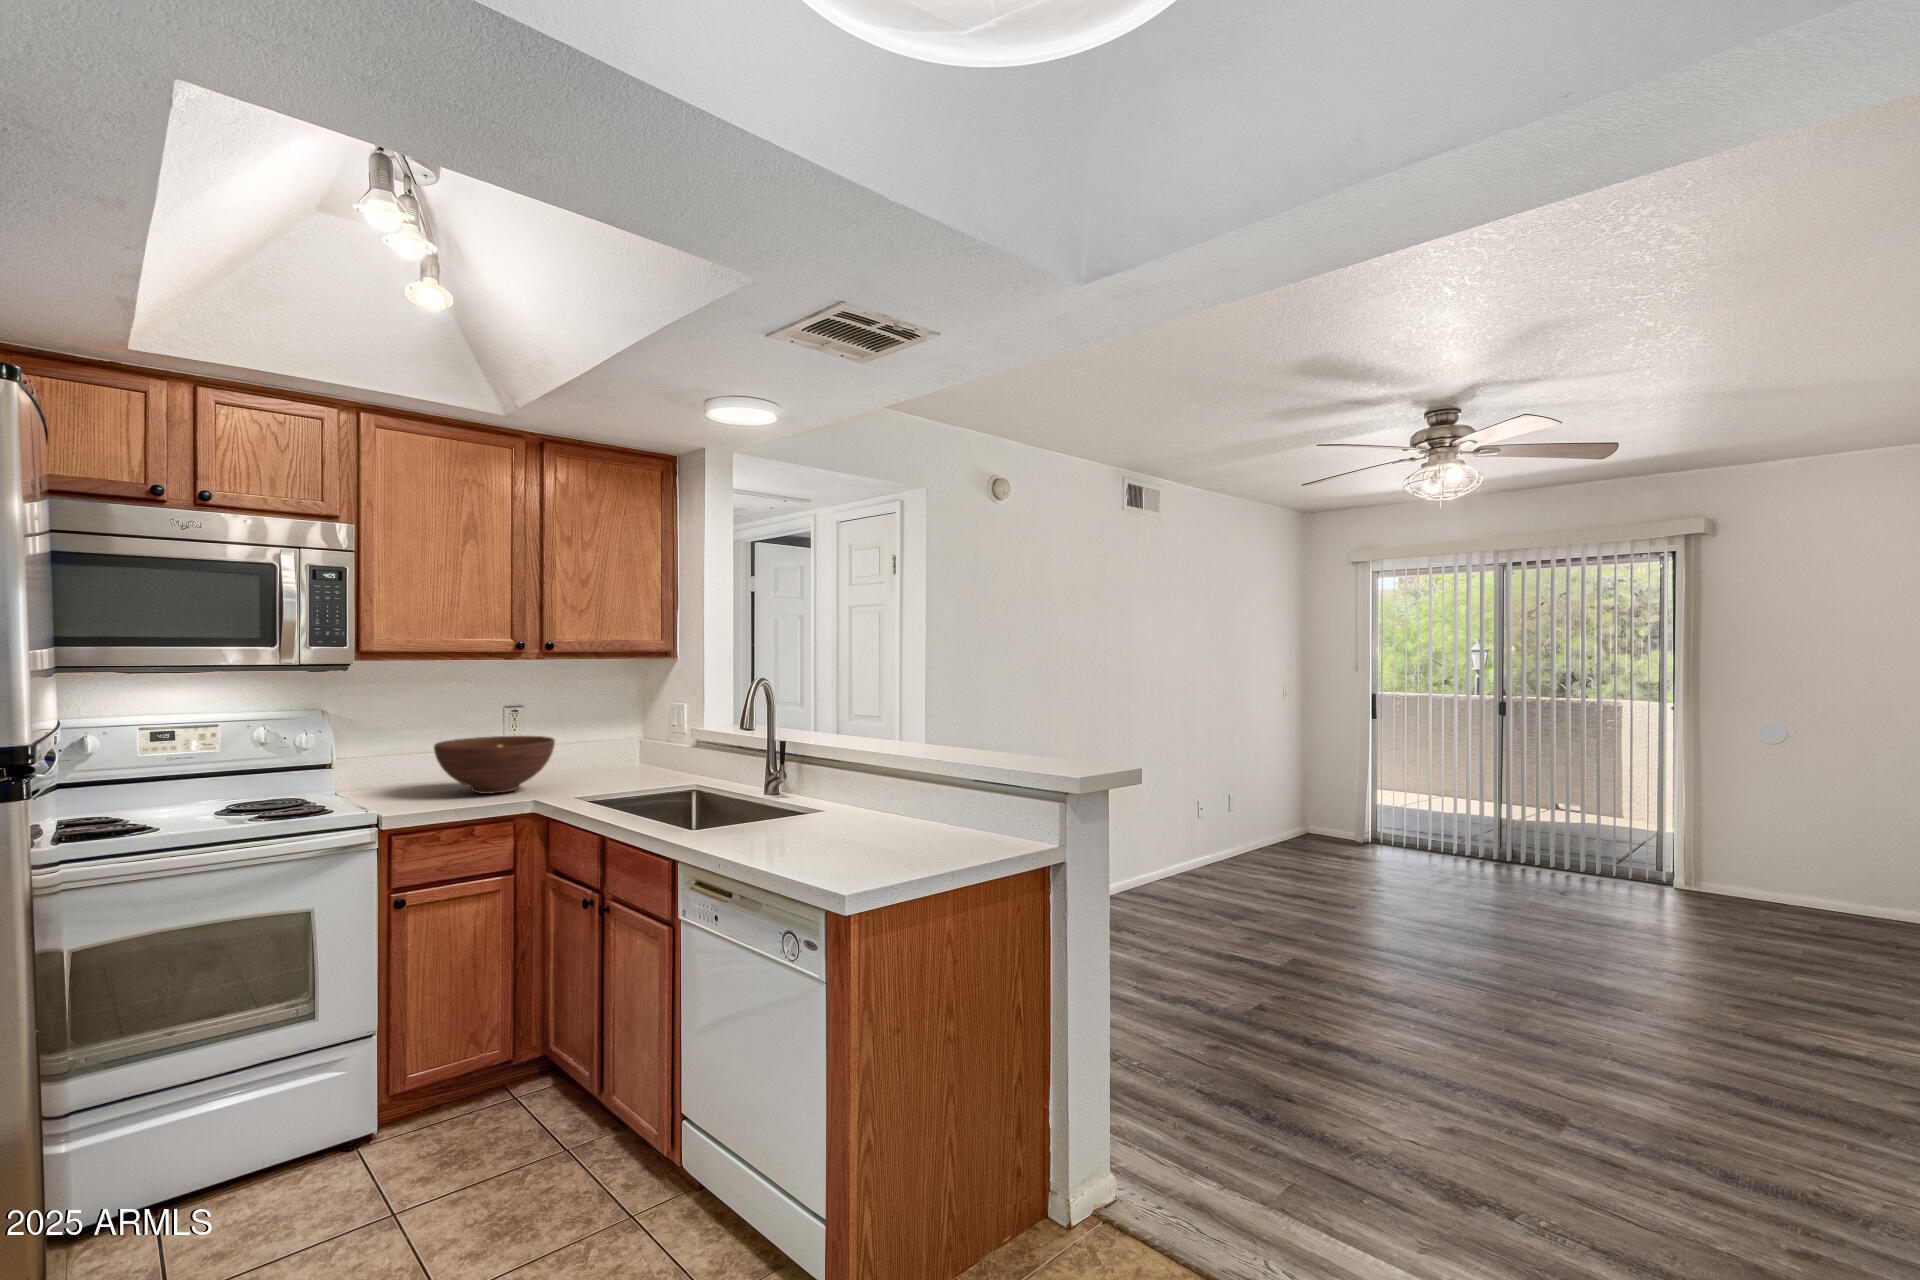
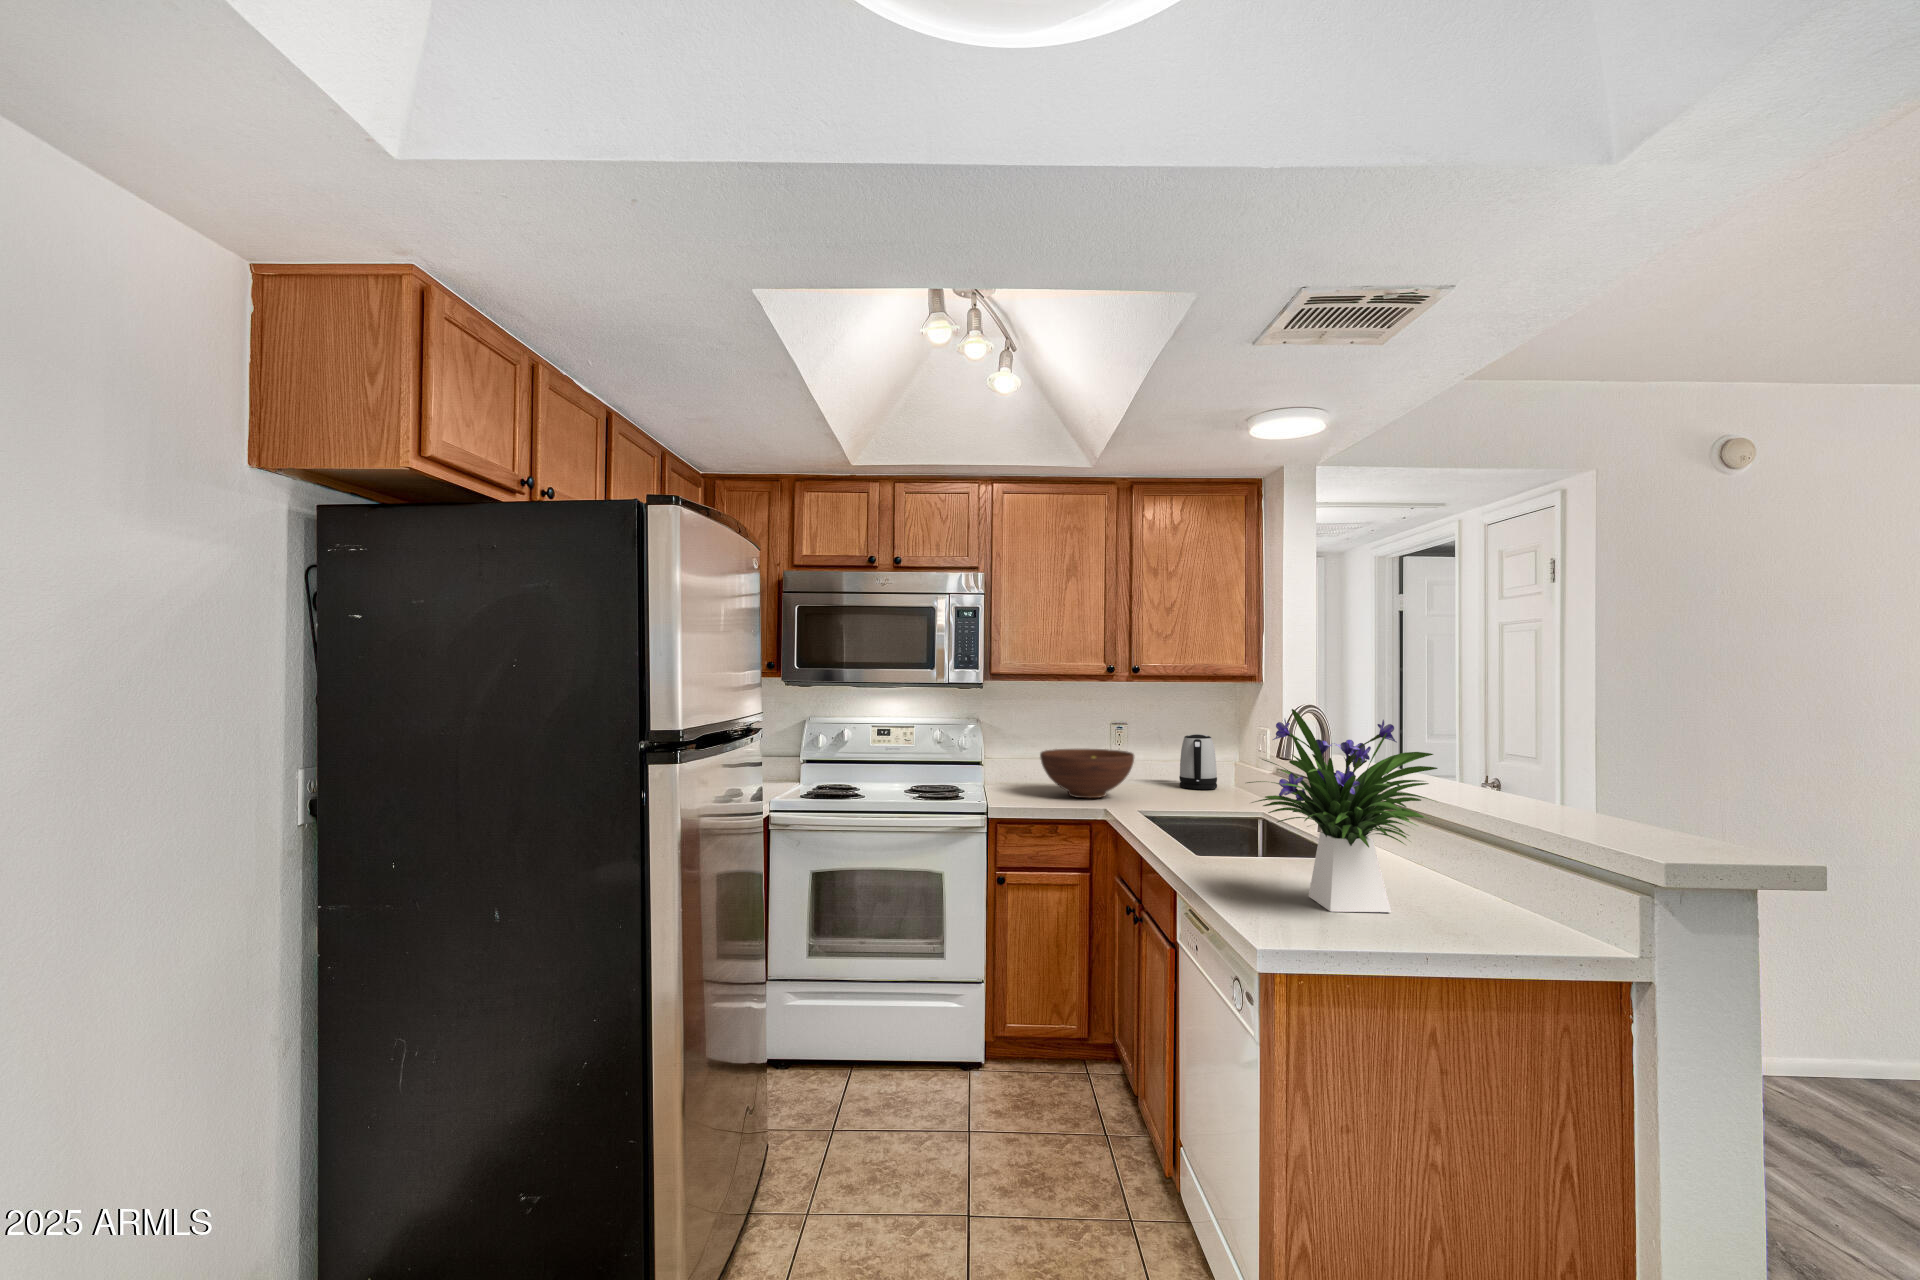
flower arrangement: none [776,681,942,856] -> present [1247,709,1437,912]
kettle: none [583,713,624,771] -> present [1179,734,1217,789]

